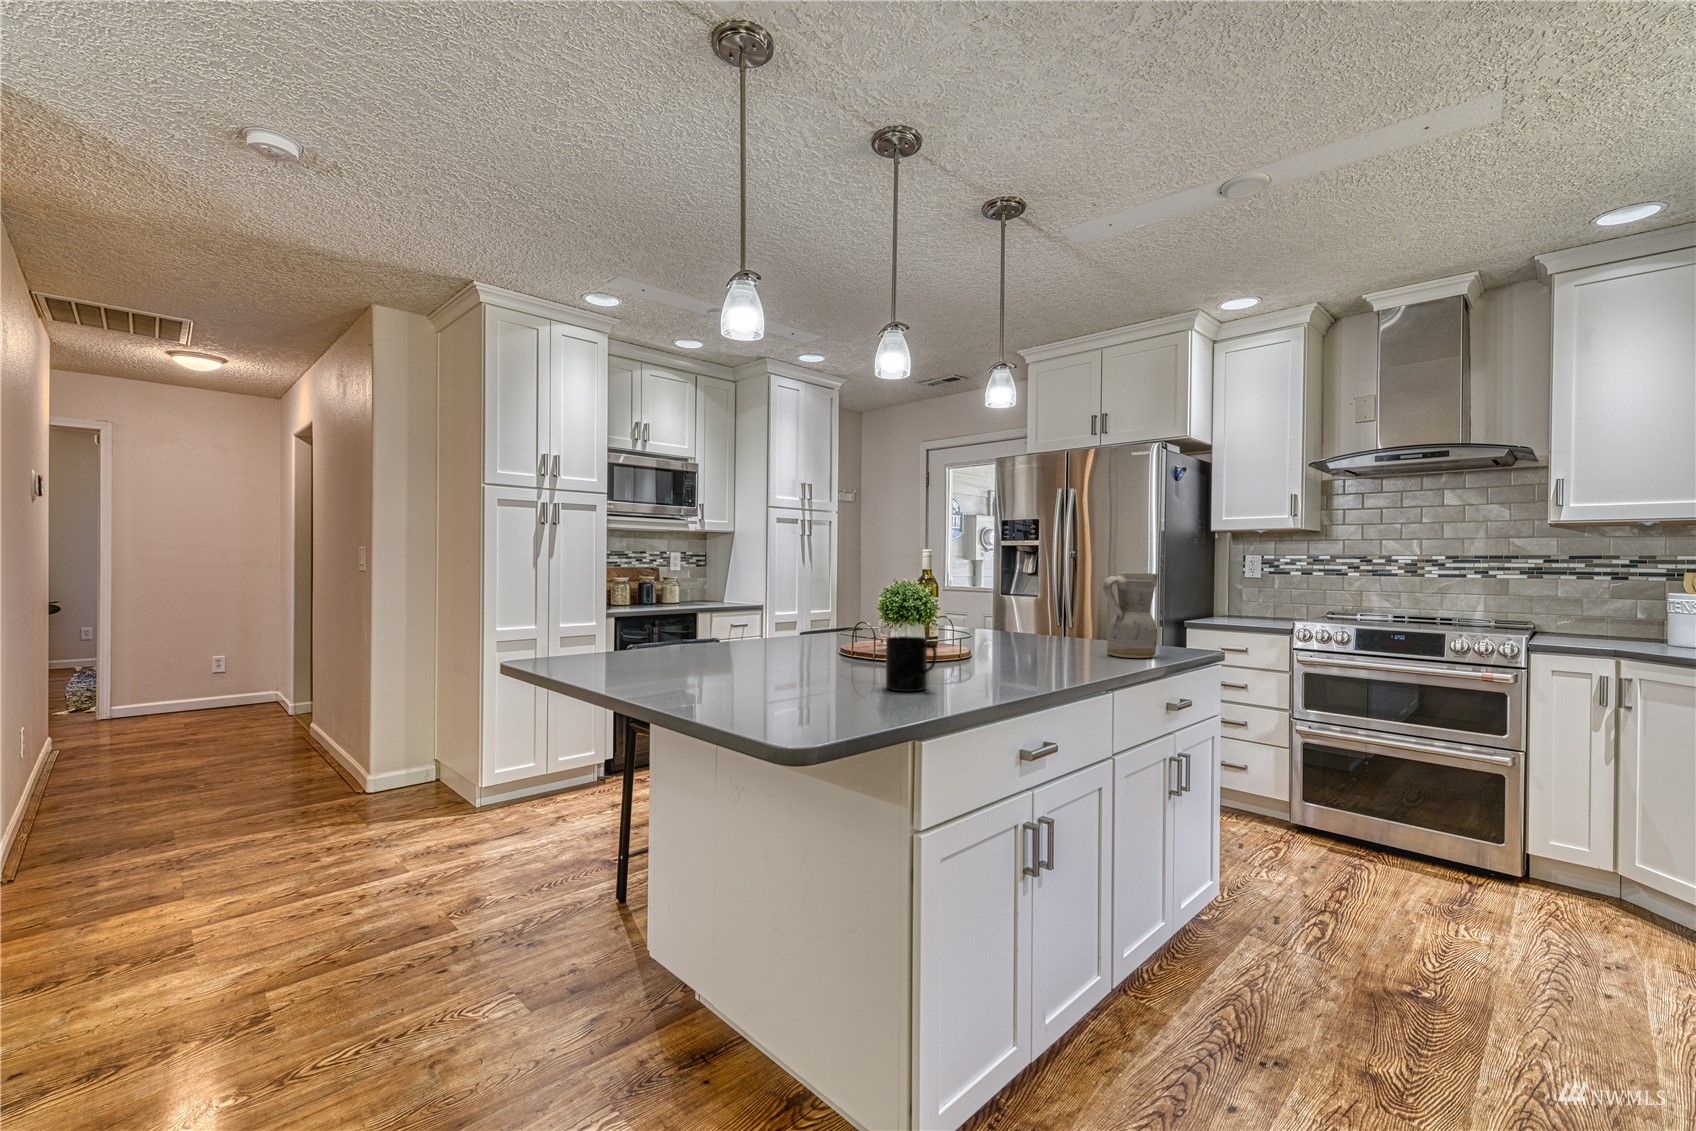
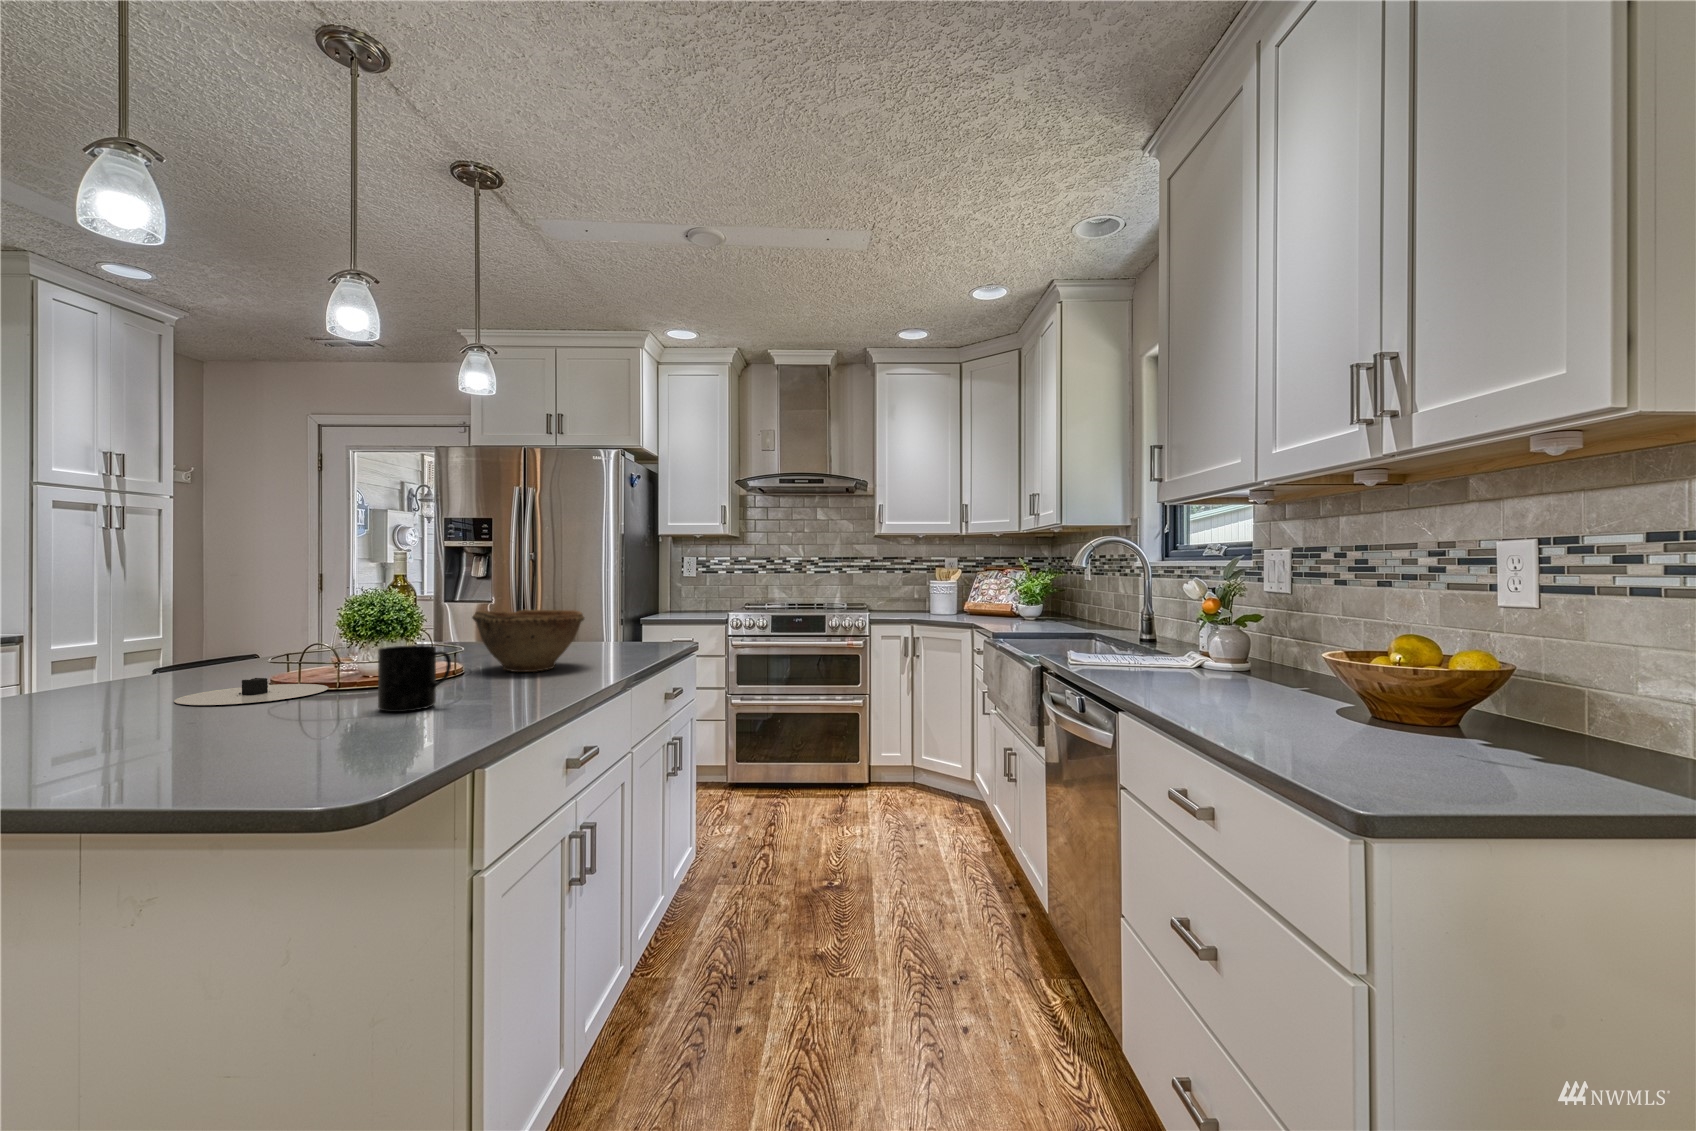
ceramic pitcher: present [1103,571,1158,658] -> none [598,569,647,651]
bowl: none [976,609,1076,669] -> present [472,610,584,672]
plate: none [751,653,898,675] -> present [174,678,328,705]

